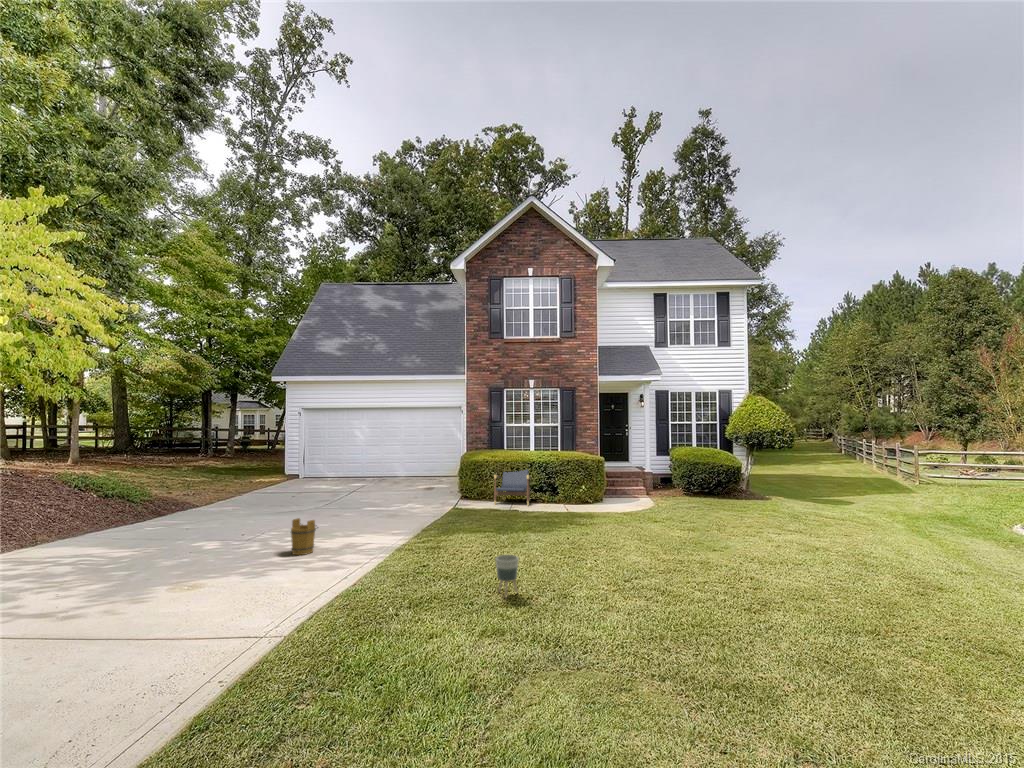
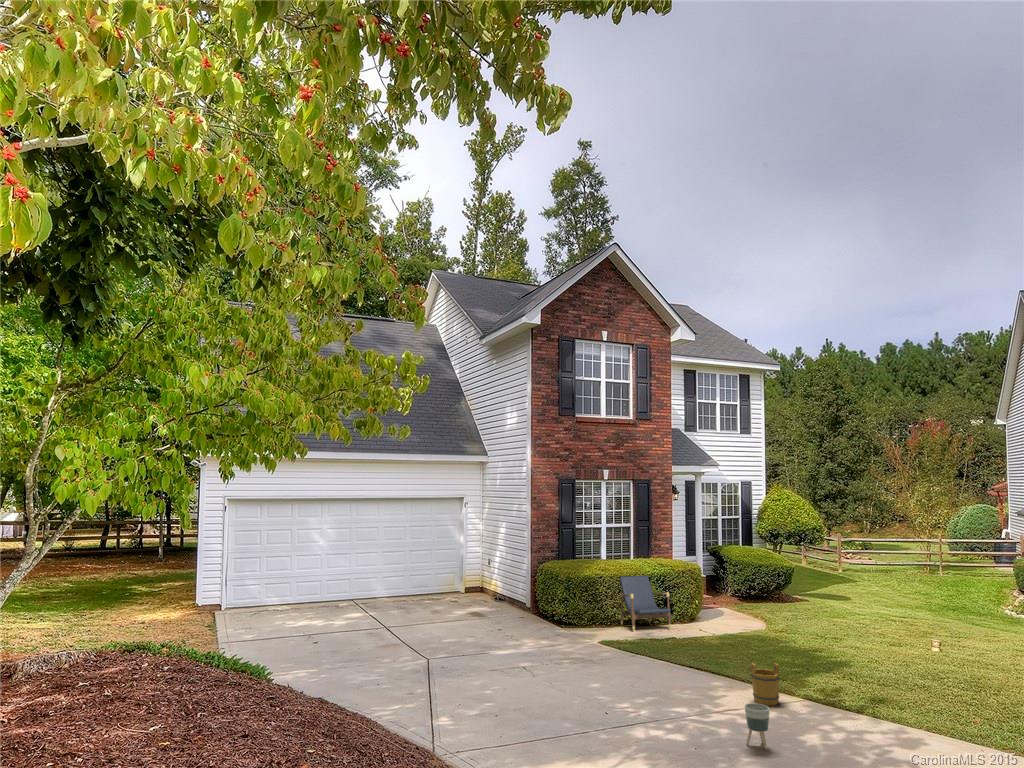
bucket: present [291,518,318,555] -> present [750,663,780,705]
planter: present [496,555,519,598] -> present [744,703,770,750]

